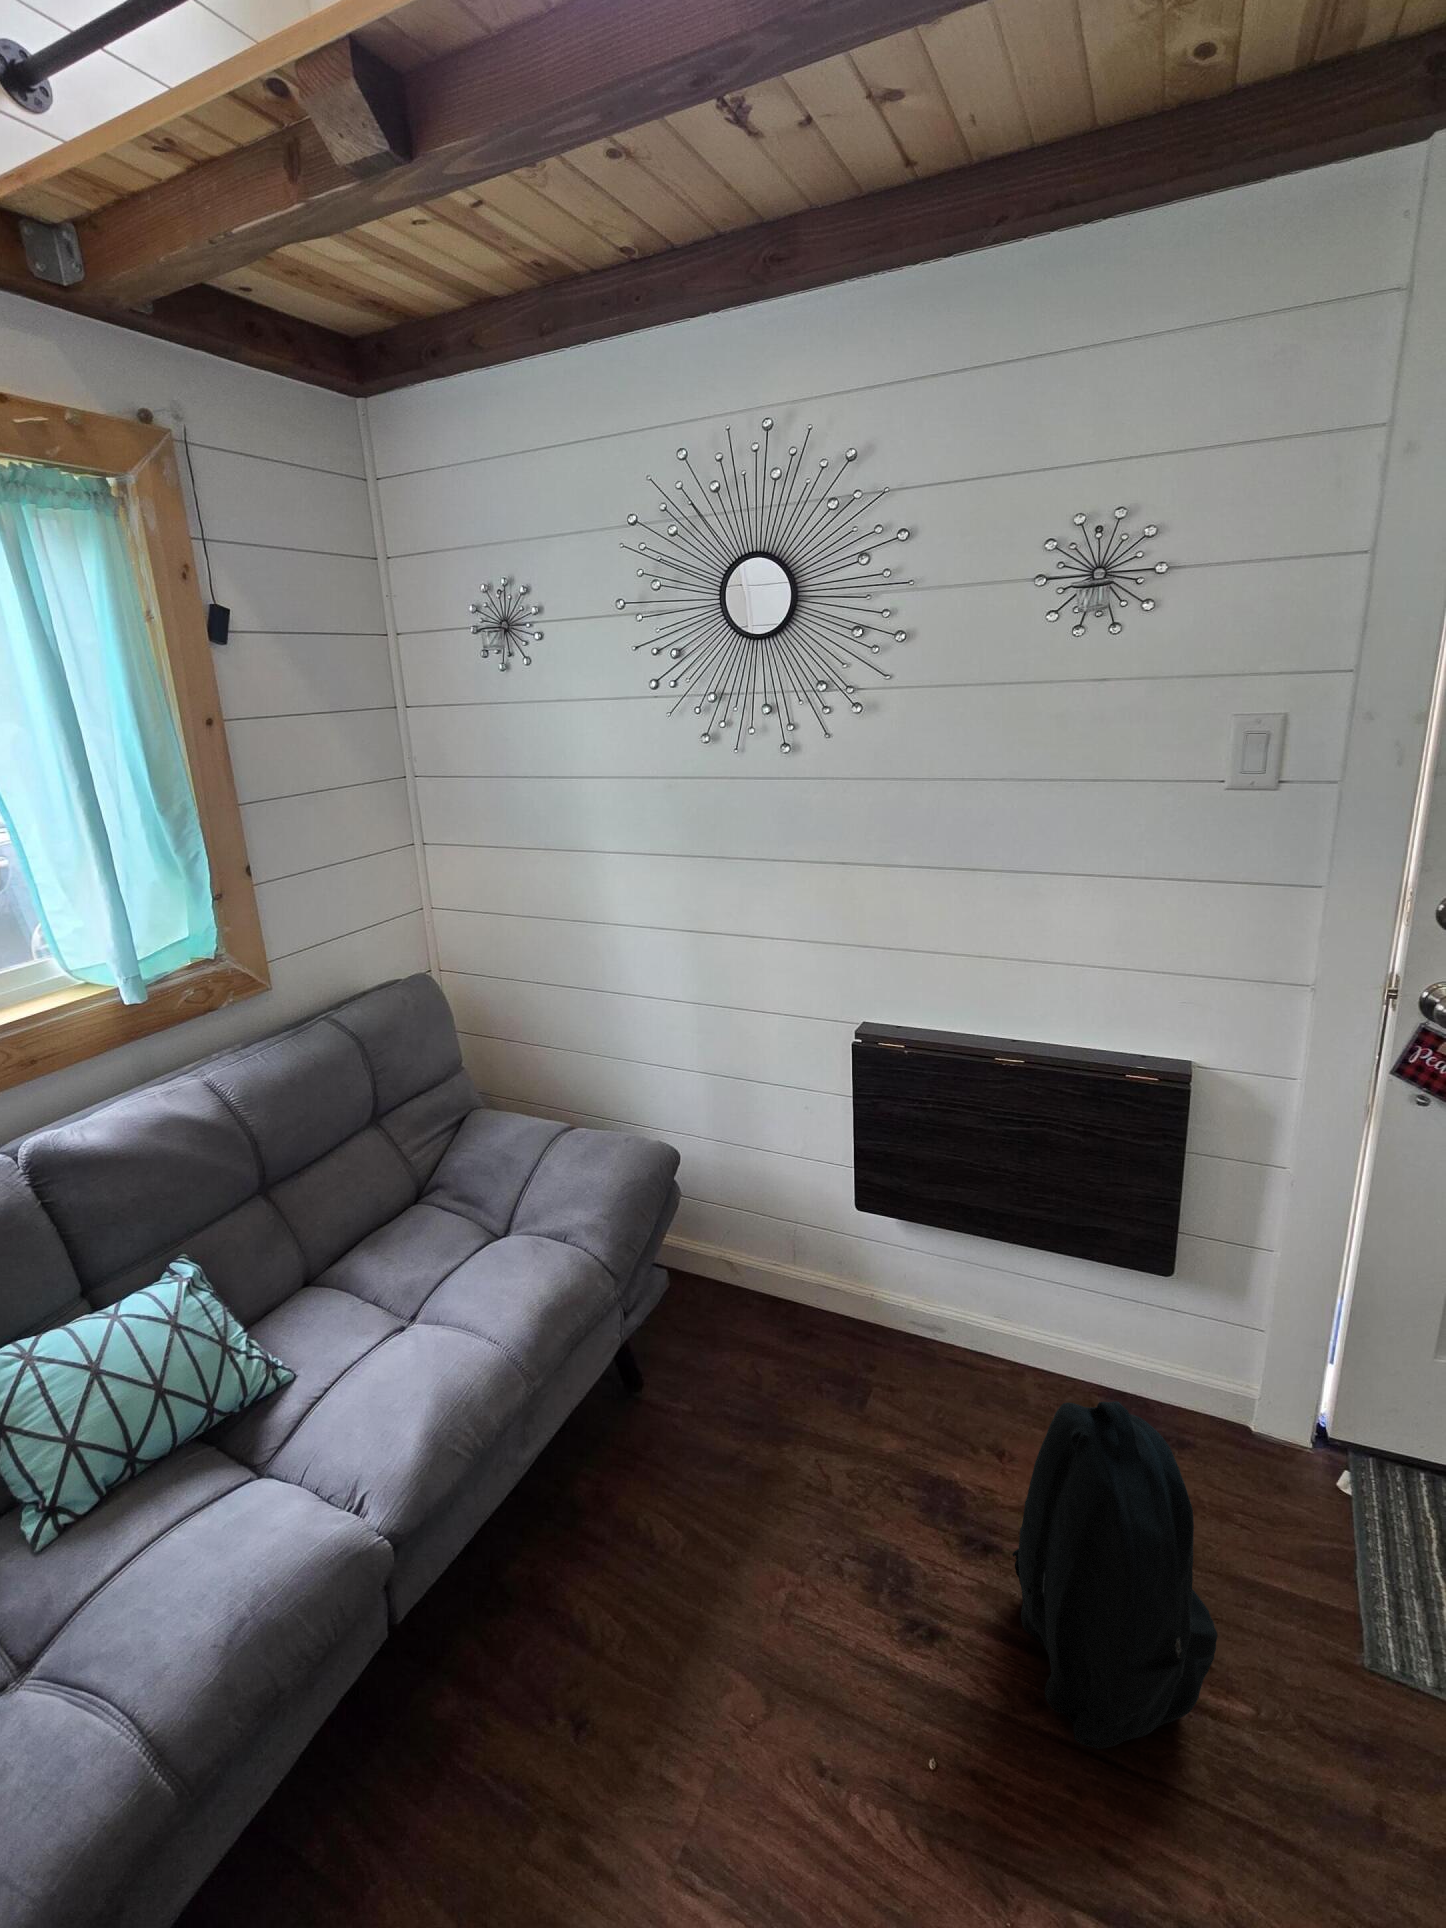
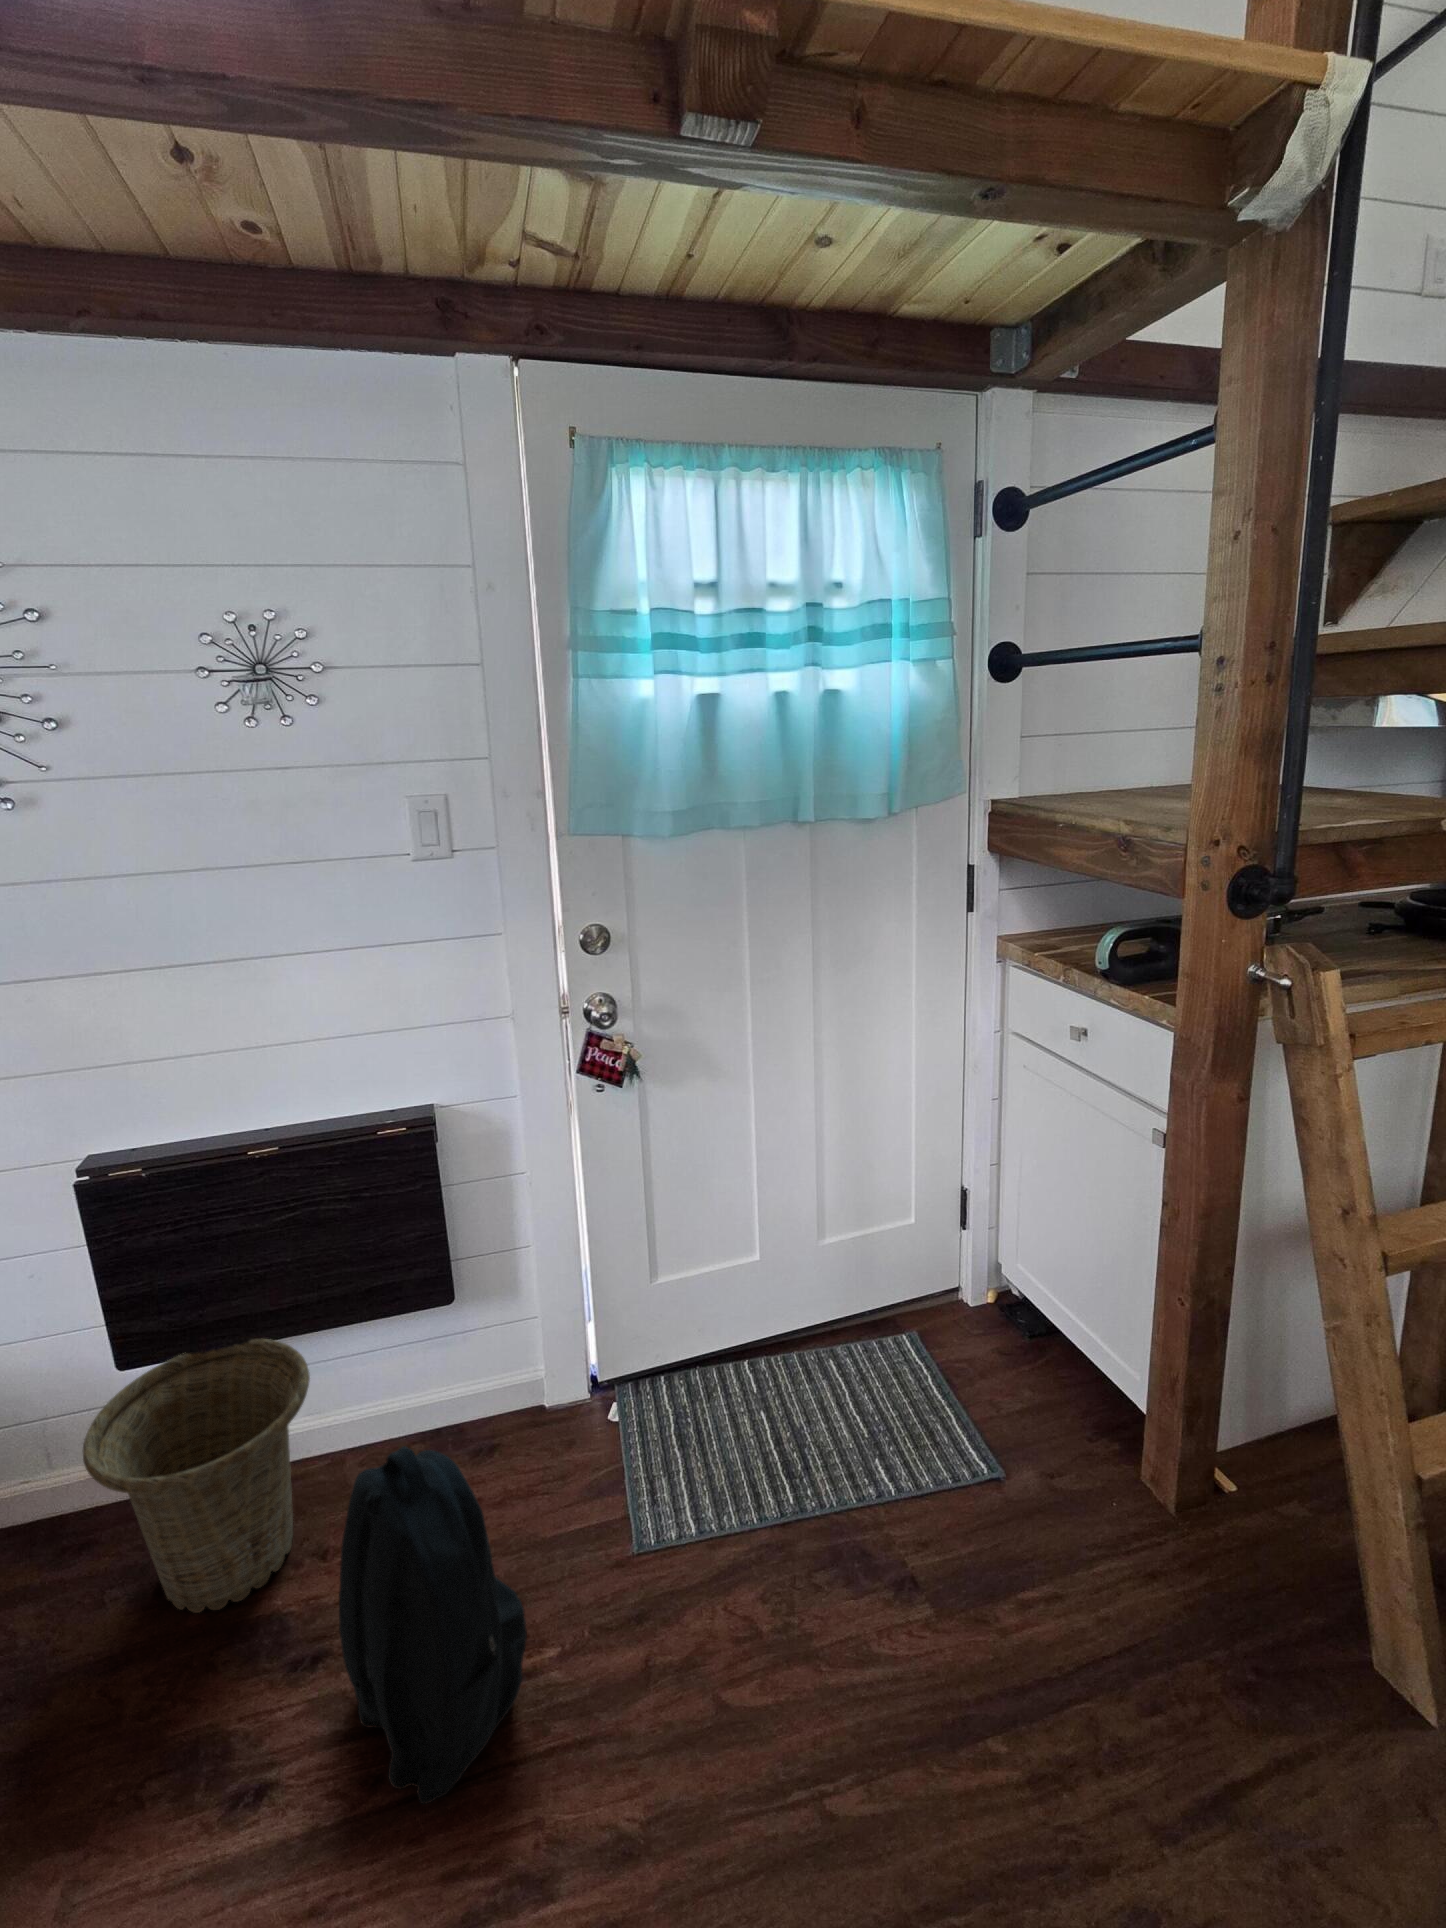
basket: none [829,1216,1015,1448] -> present [83,1339,310,1613]

